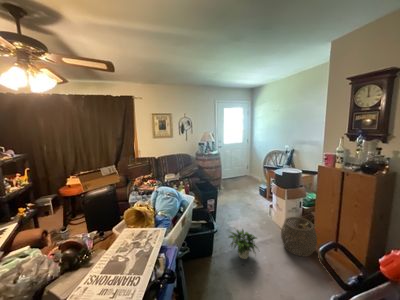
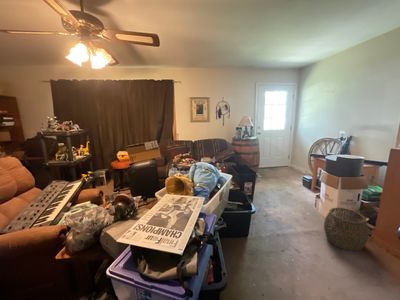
potted plant: present [229,229,257,259] -> none [256,211,298,244]

